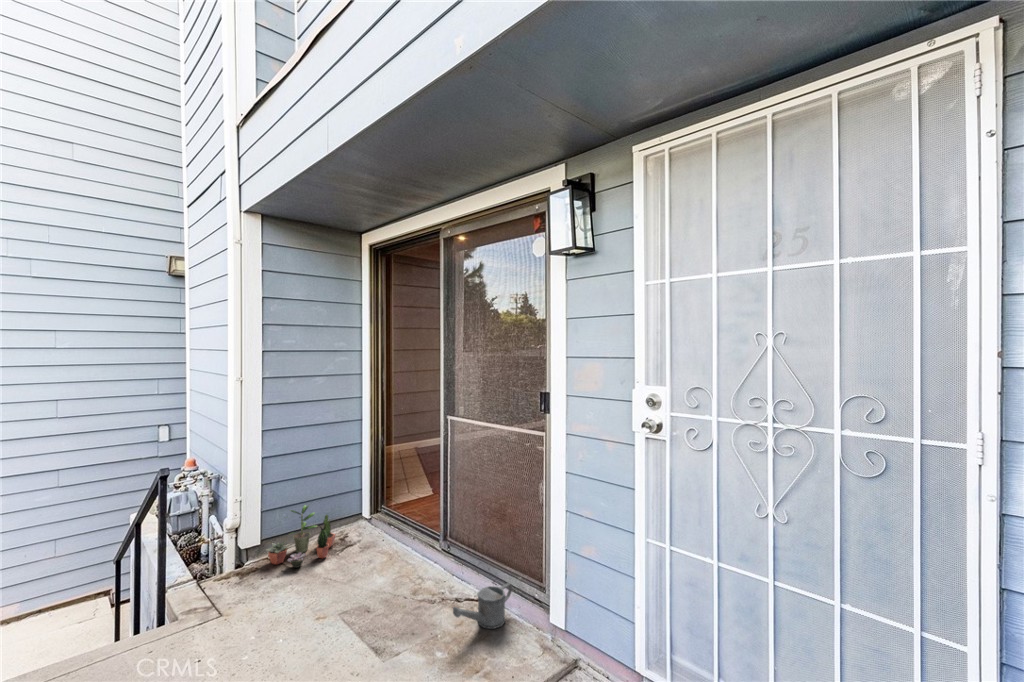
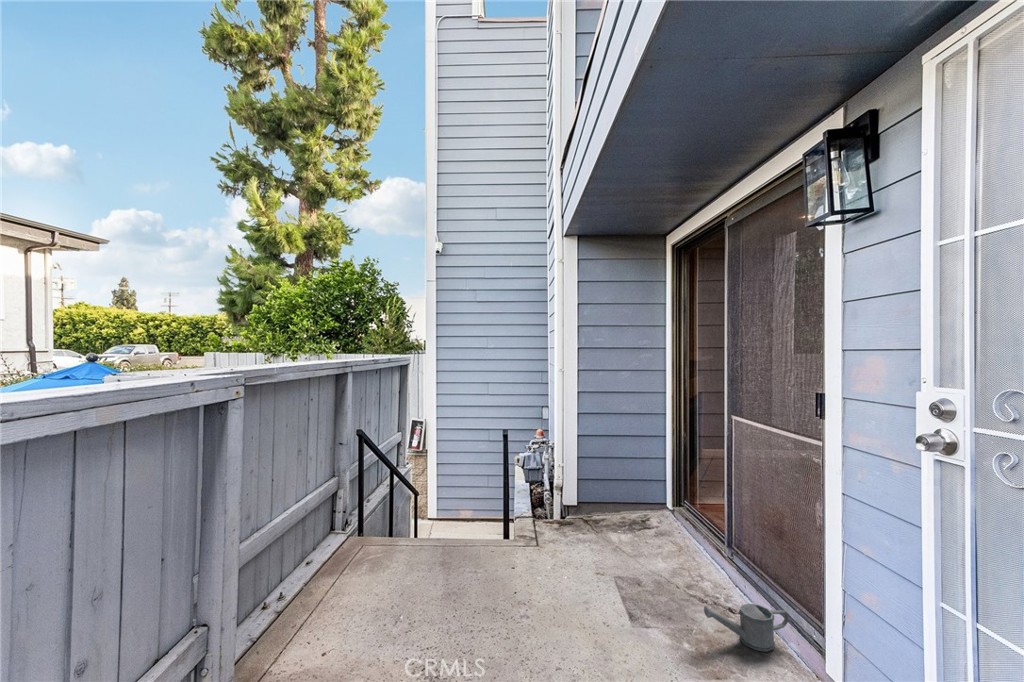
potted plant: present [267,505,335,568] -> none [579,482,636,532]

